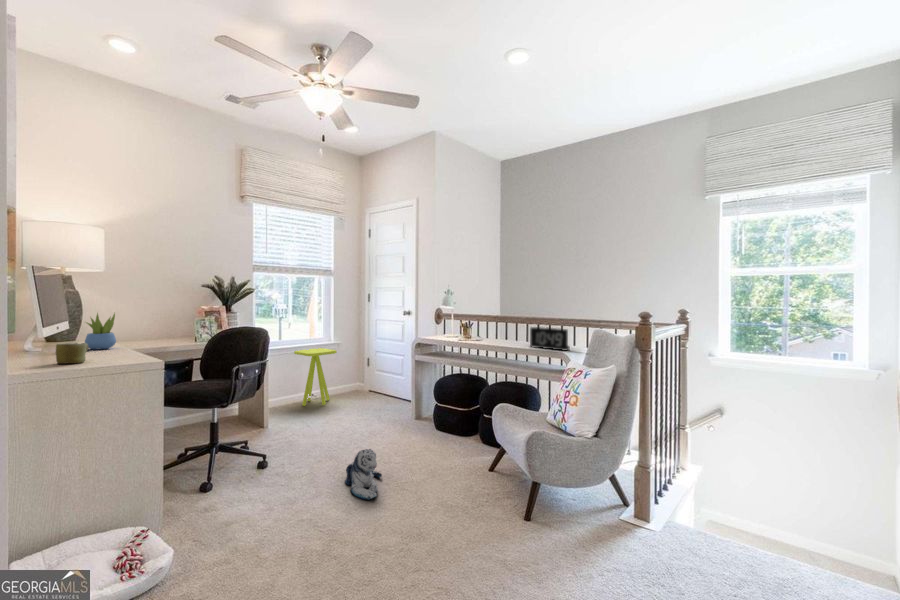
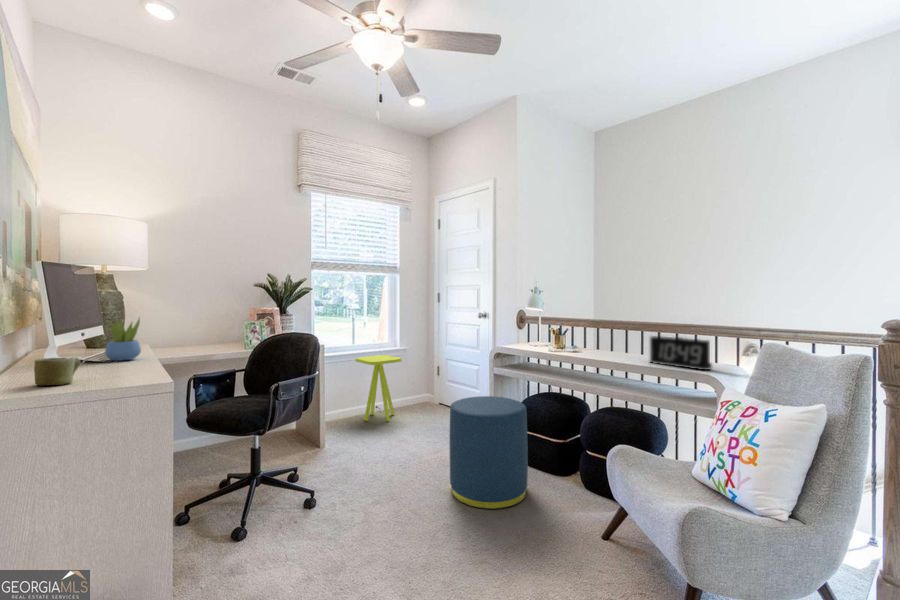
ottoman: none [379,377,440,461] -> present [450,396,528,509]
plush toy: present [345,449,382,500] -> none [405,498,454,574]

